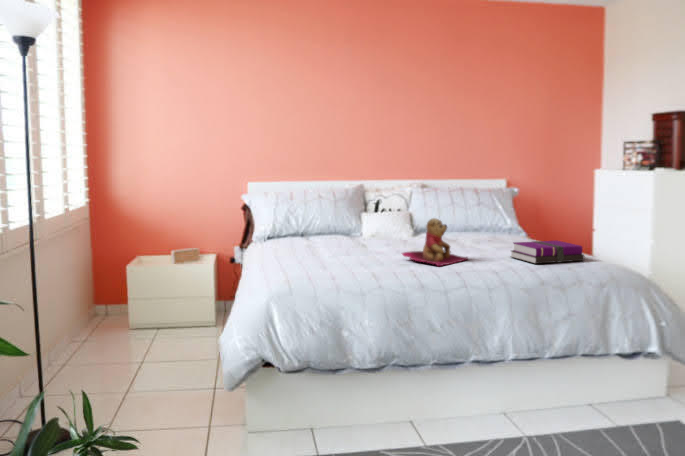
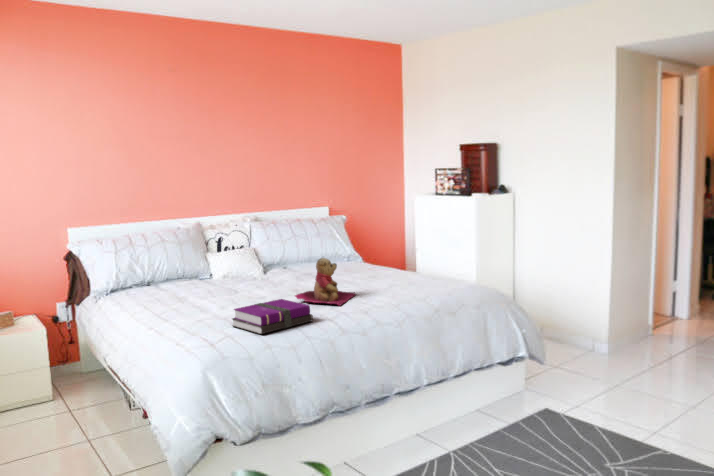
notebook: present [511,241,585,264] -> present [232,299,313,334]

